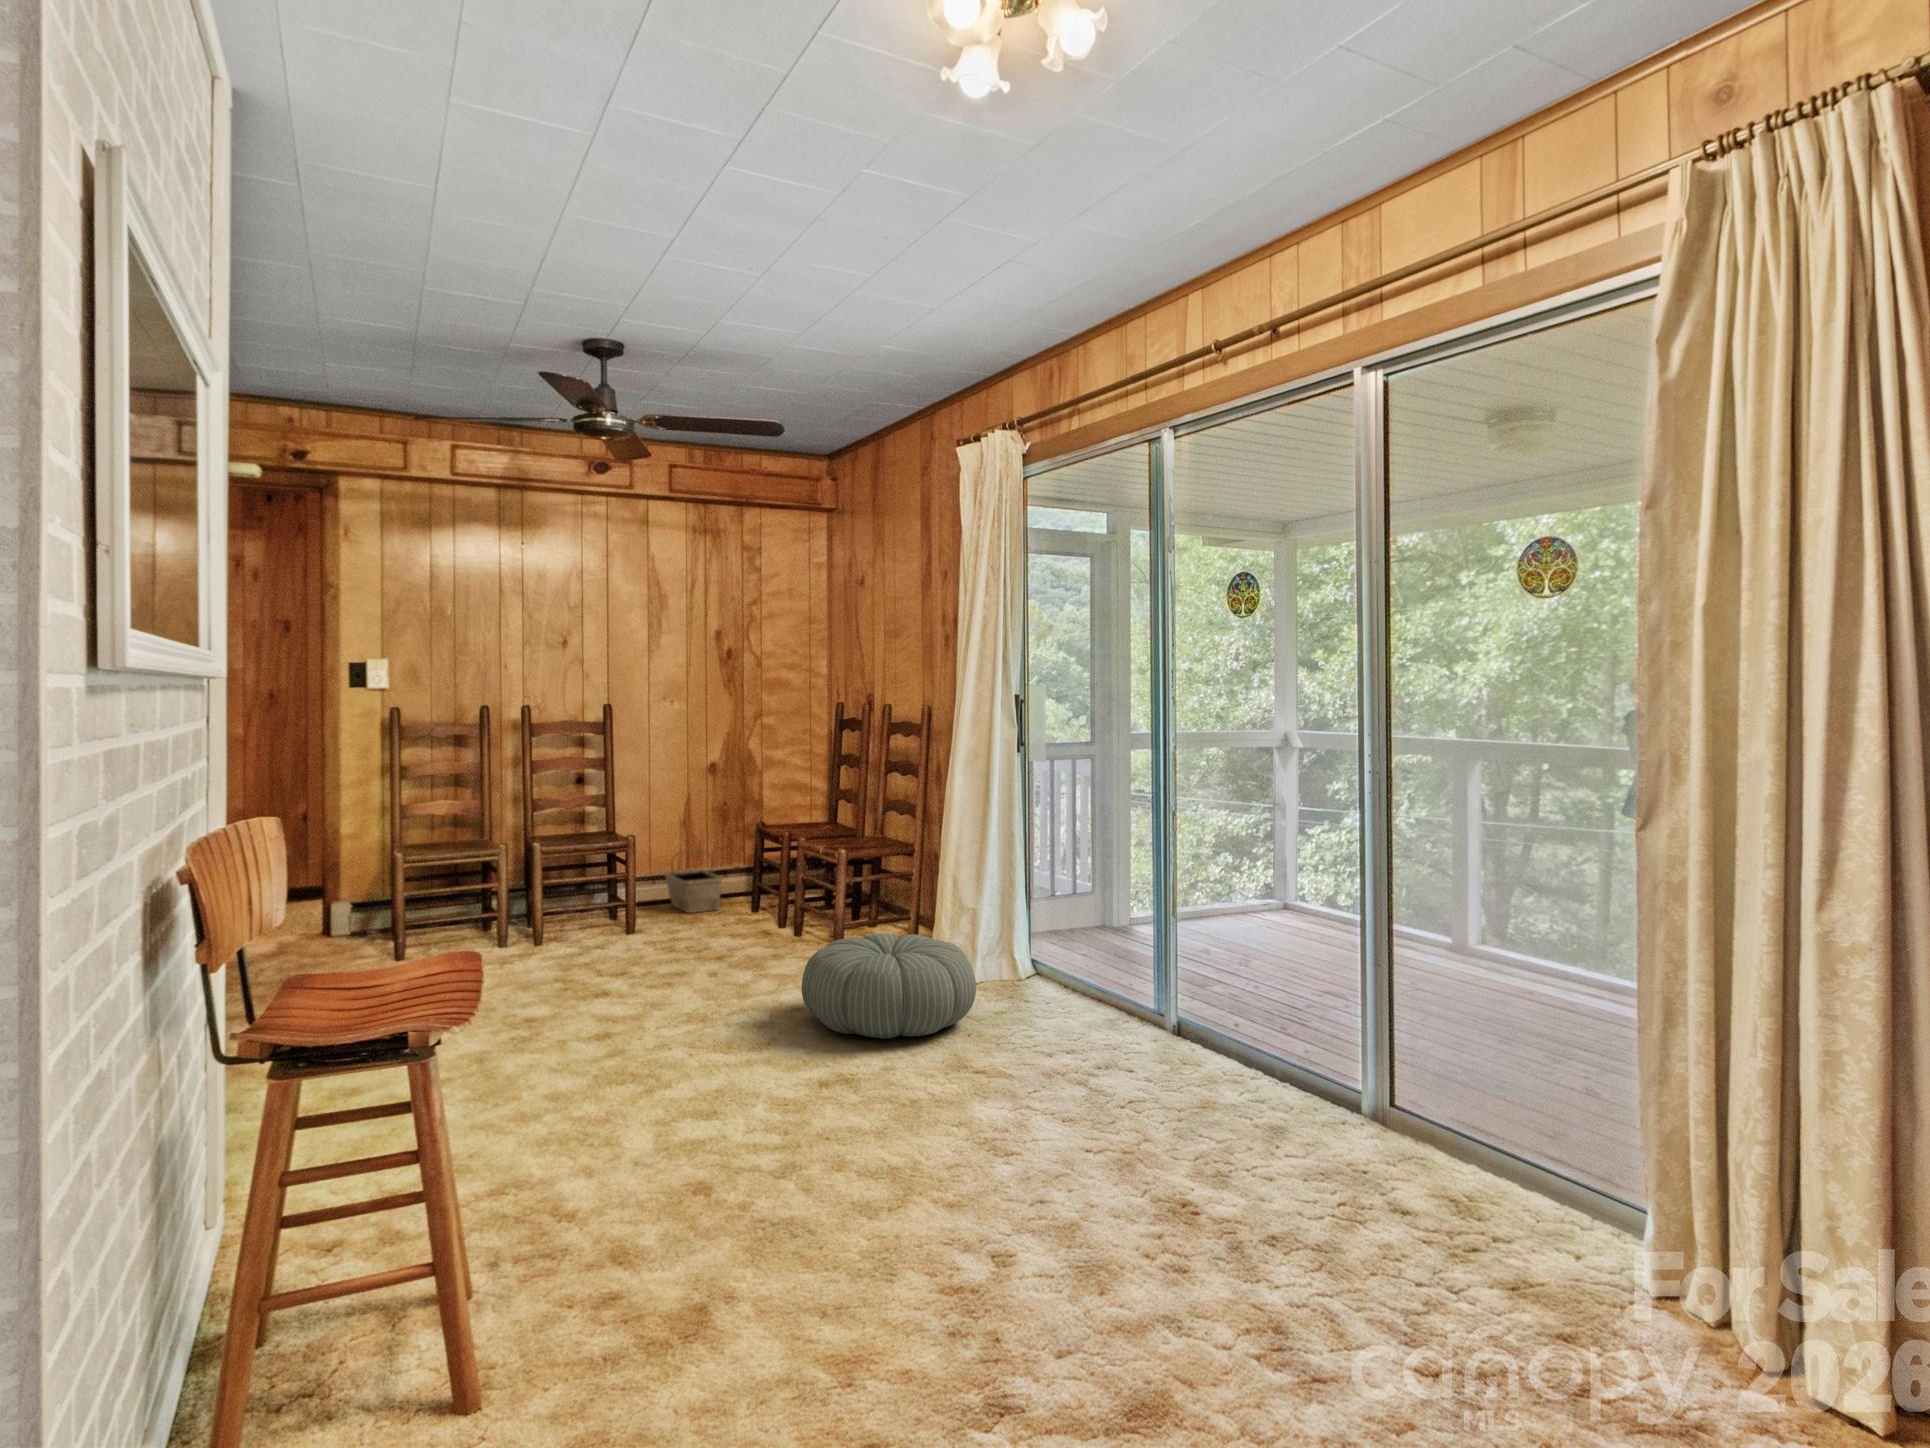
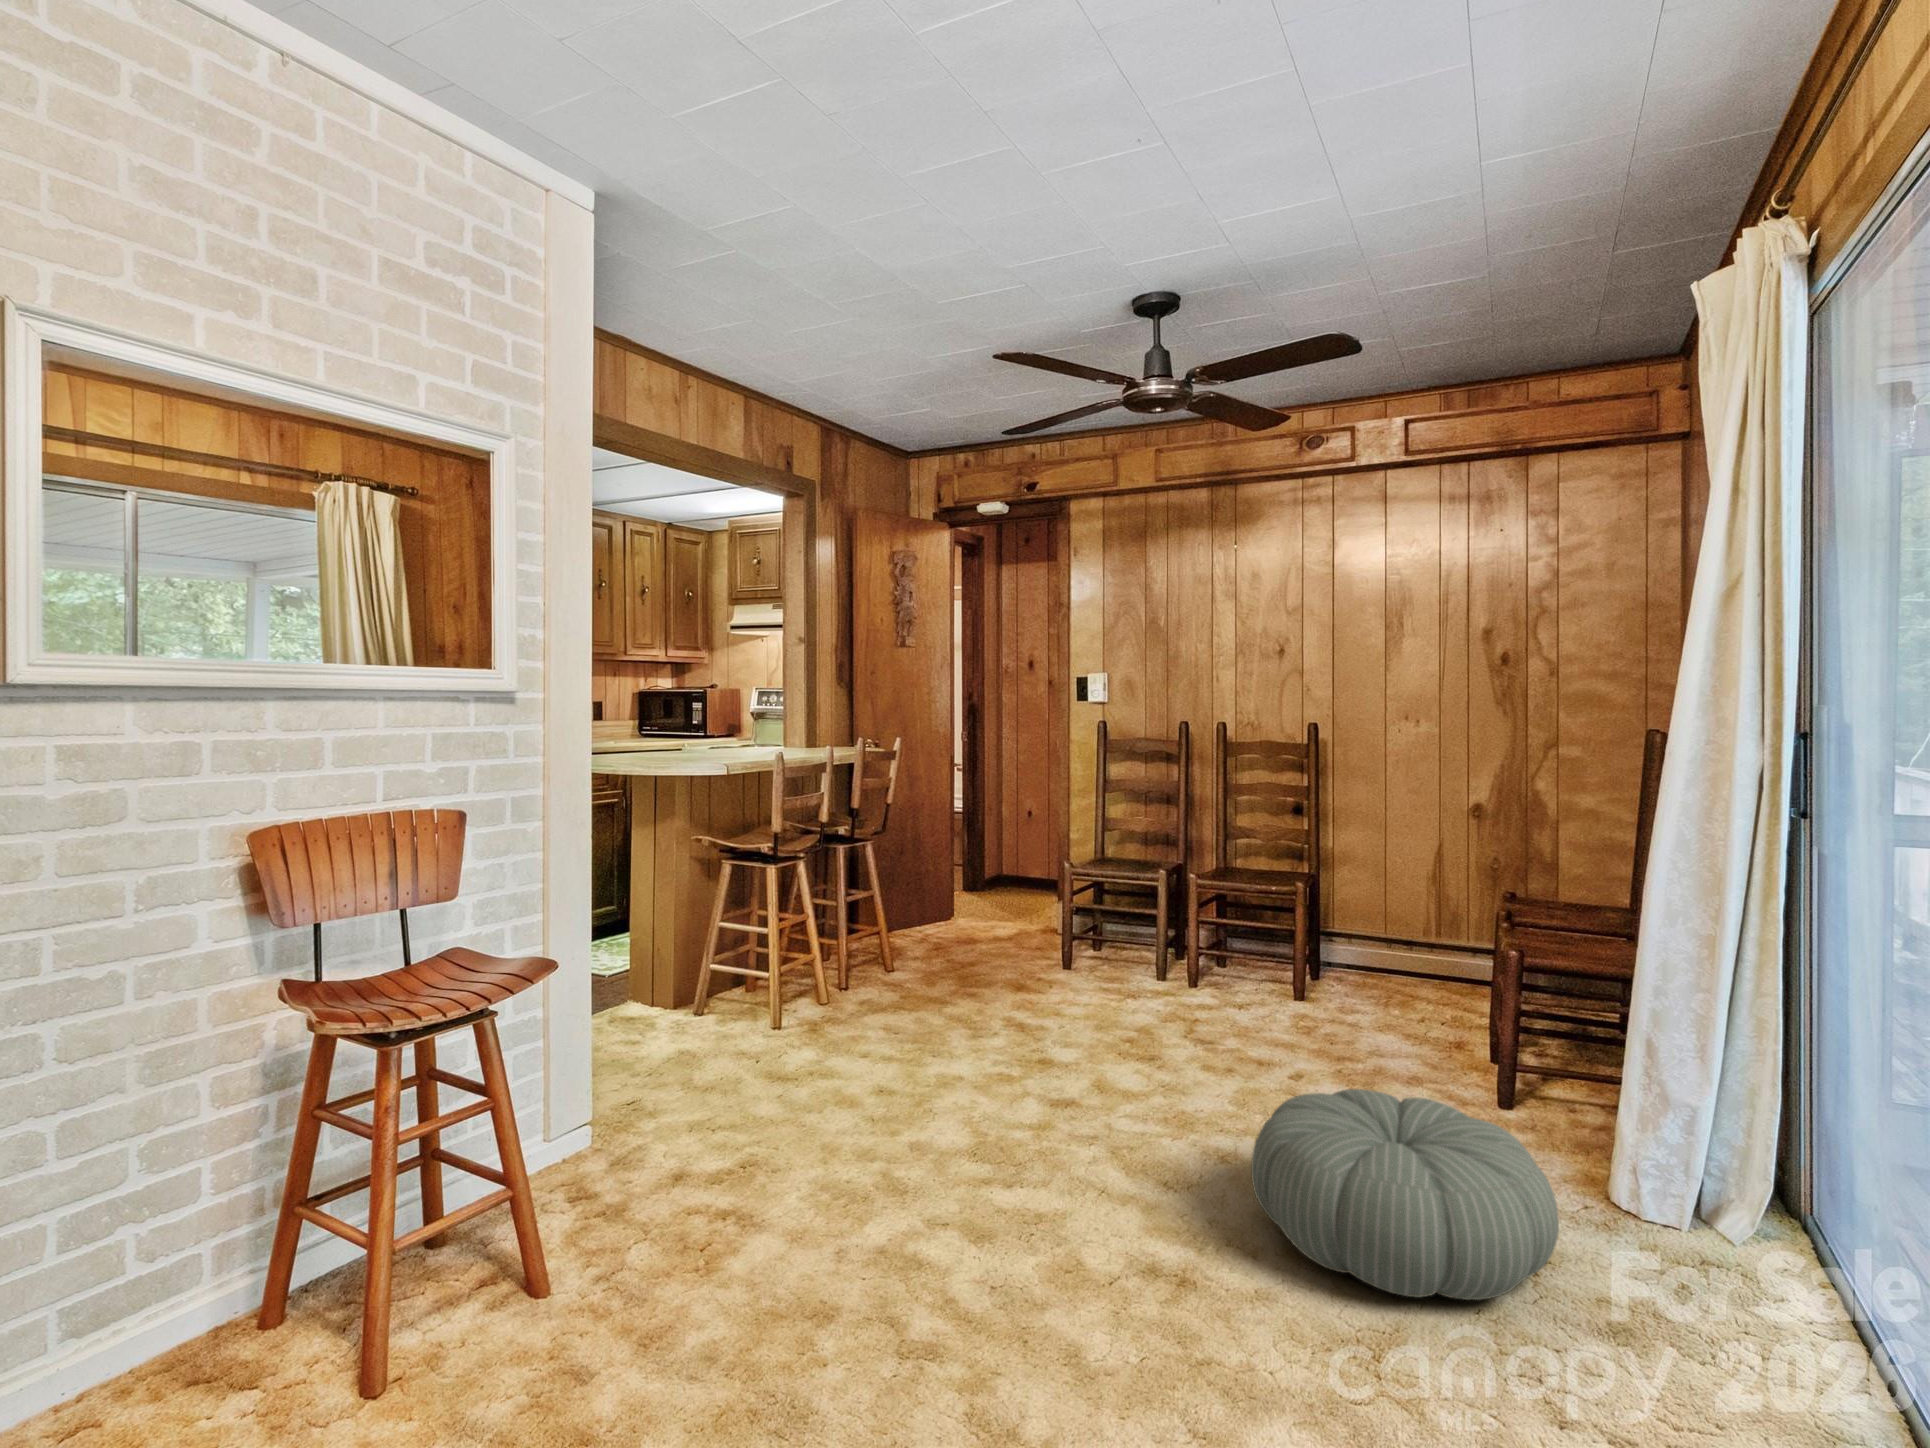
basket: present [665,855,722,913] -> none [1398,914,1460,1001]

